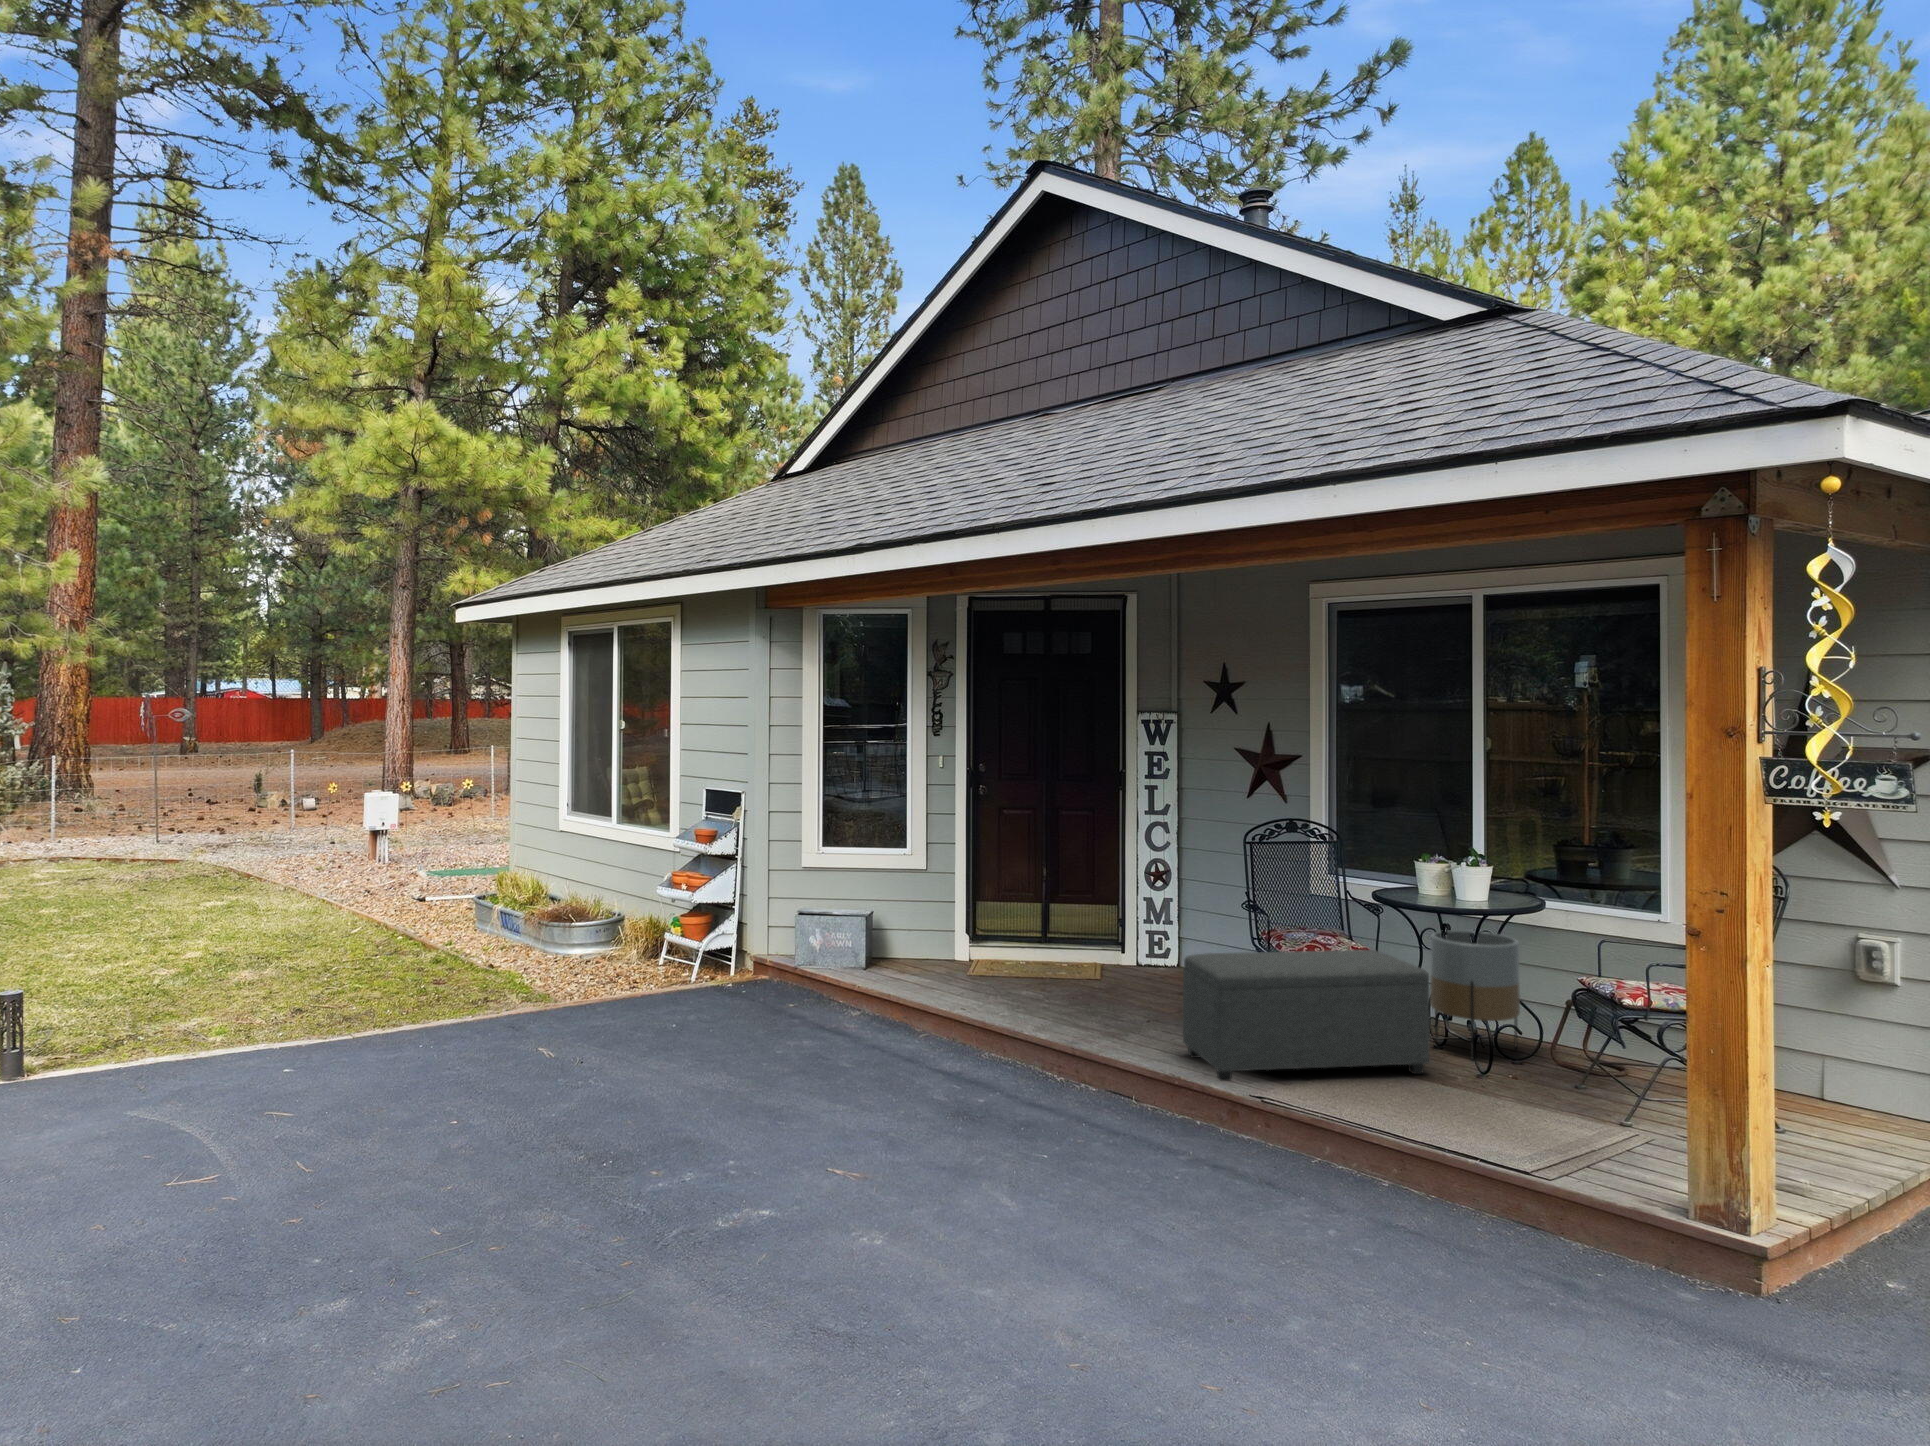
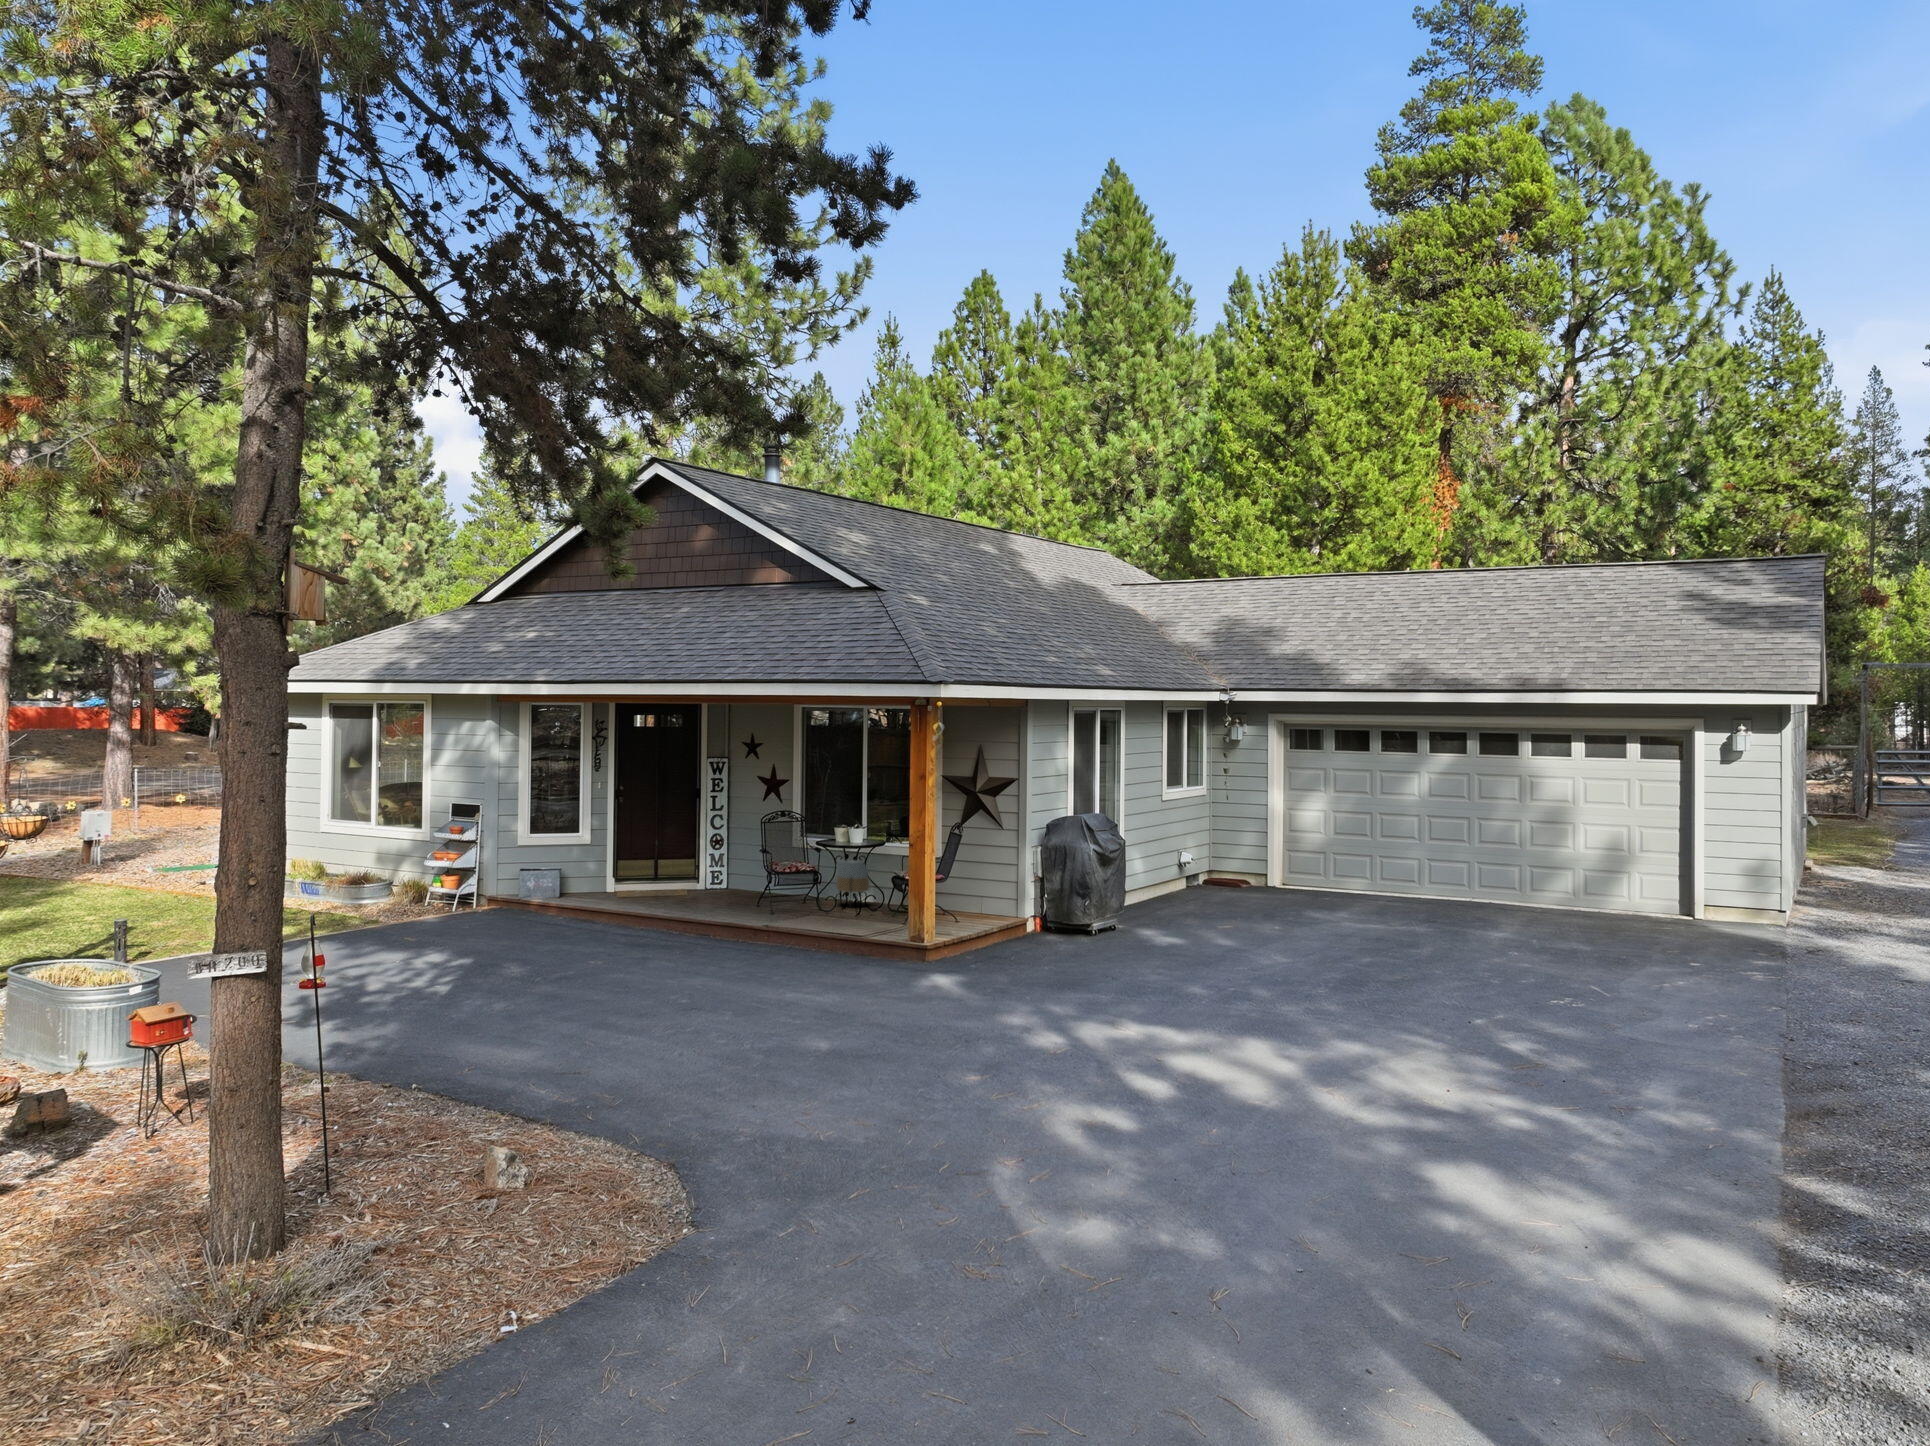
ottoman: present [1183,950,1430,1081] -> none [733,867,833,921]

